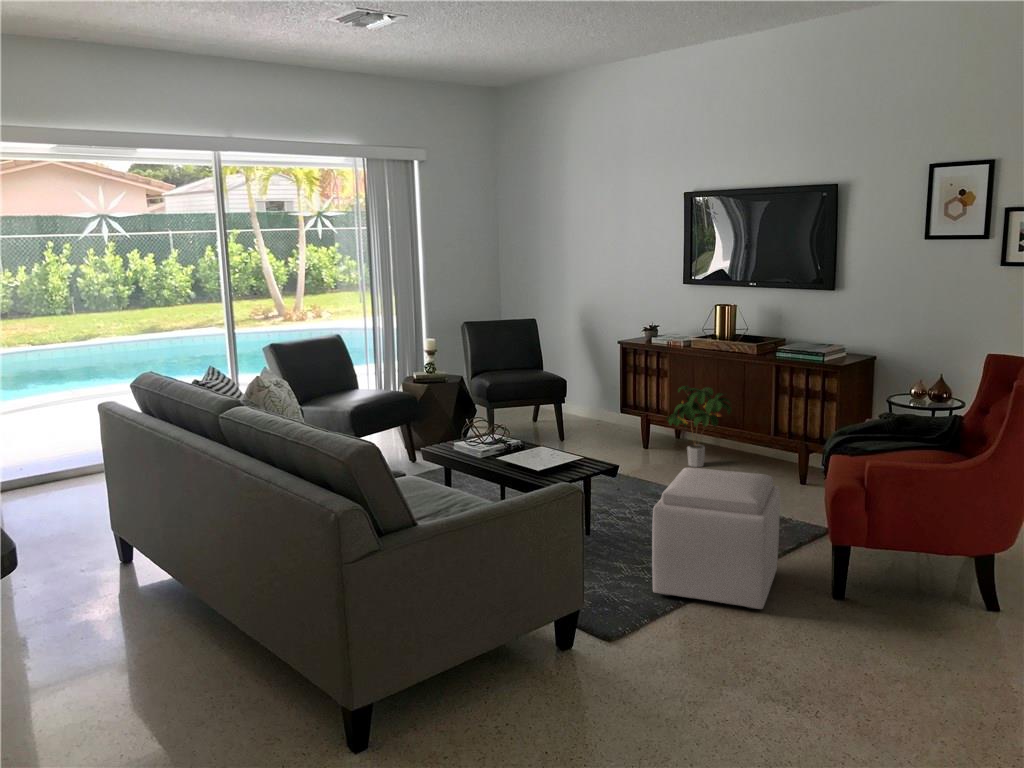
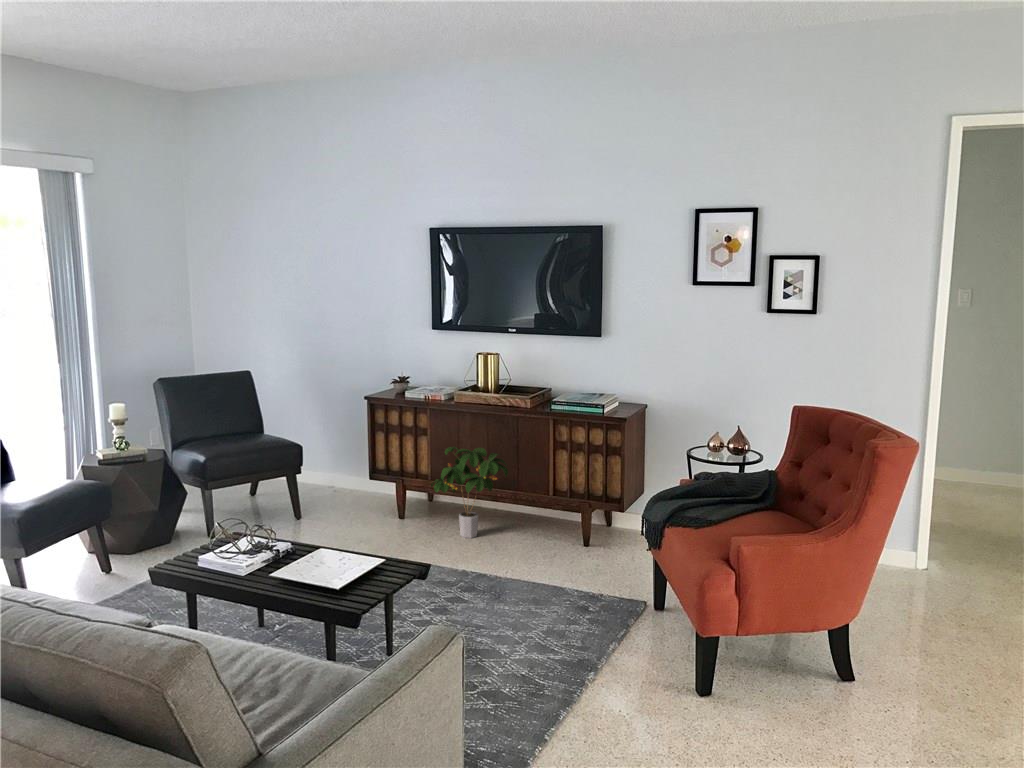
ottoman: present [652,468,780,609] -> none [505,562,641,728]

